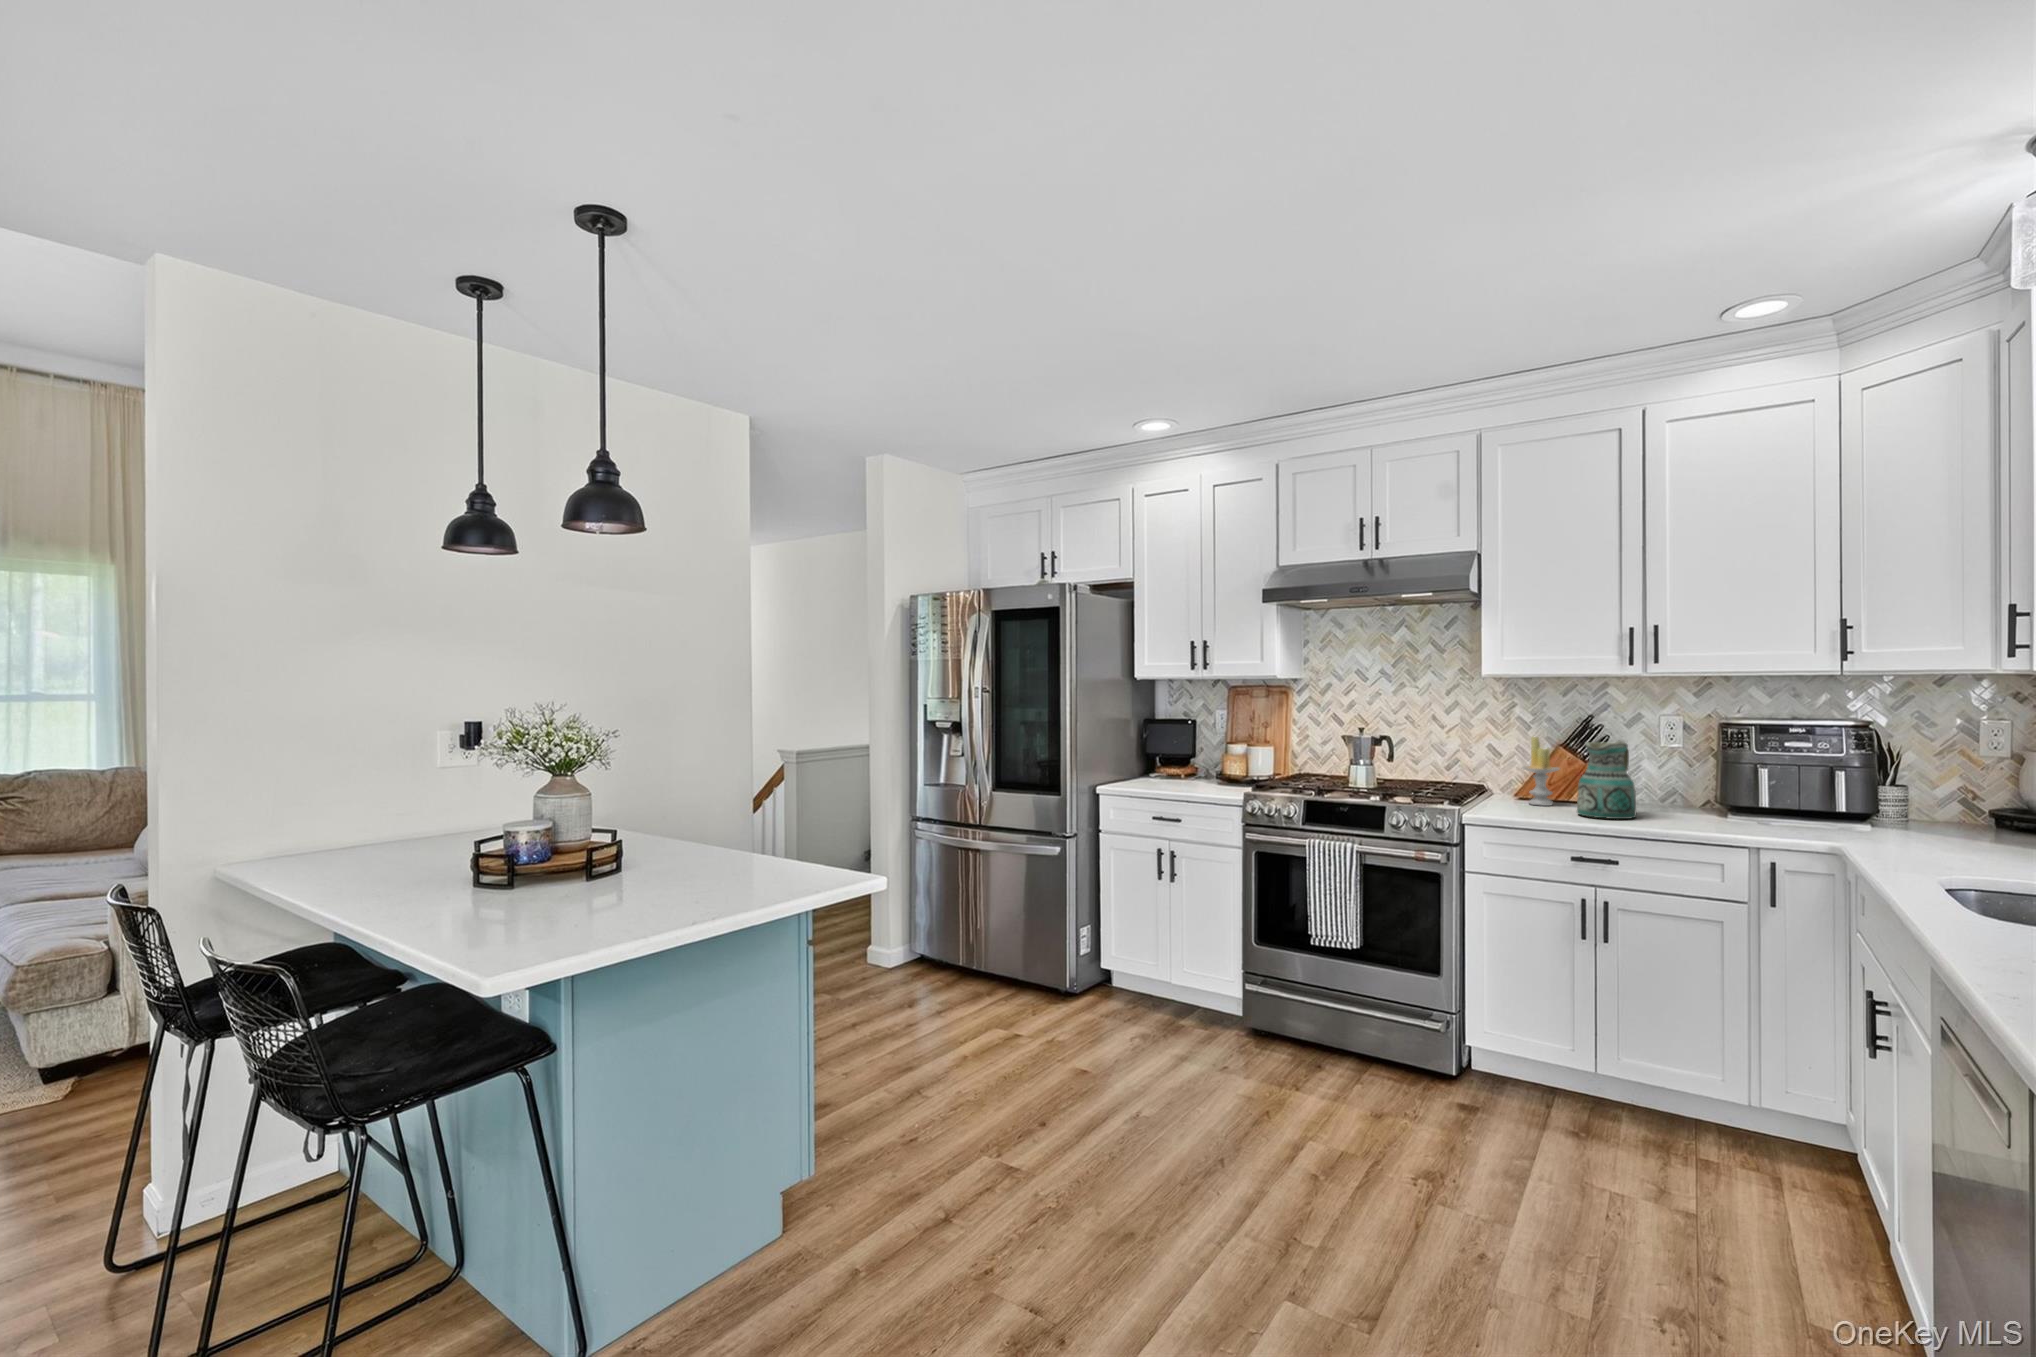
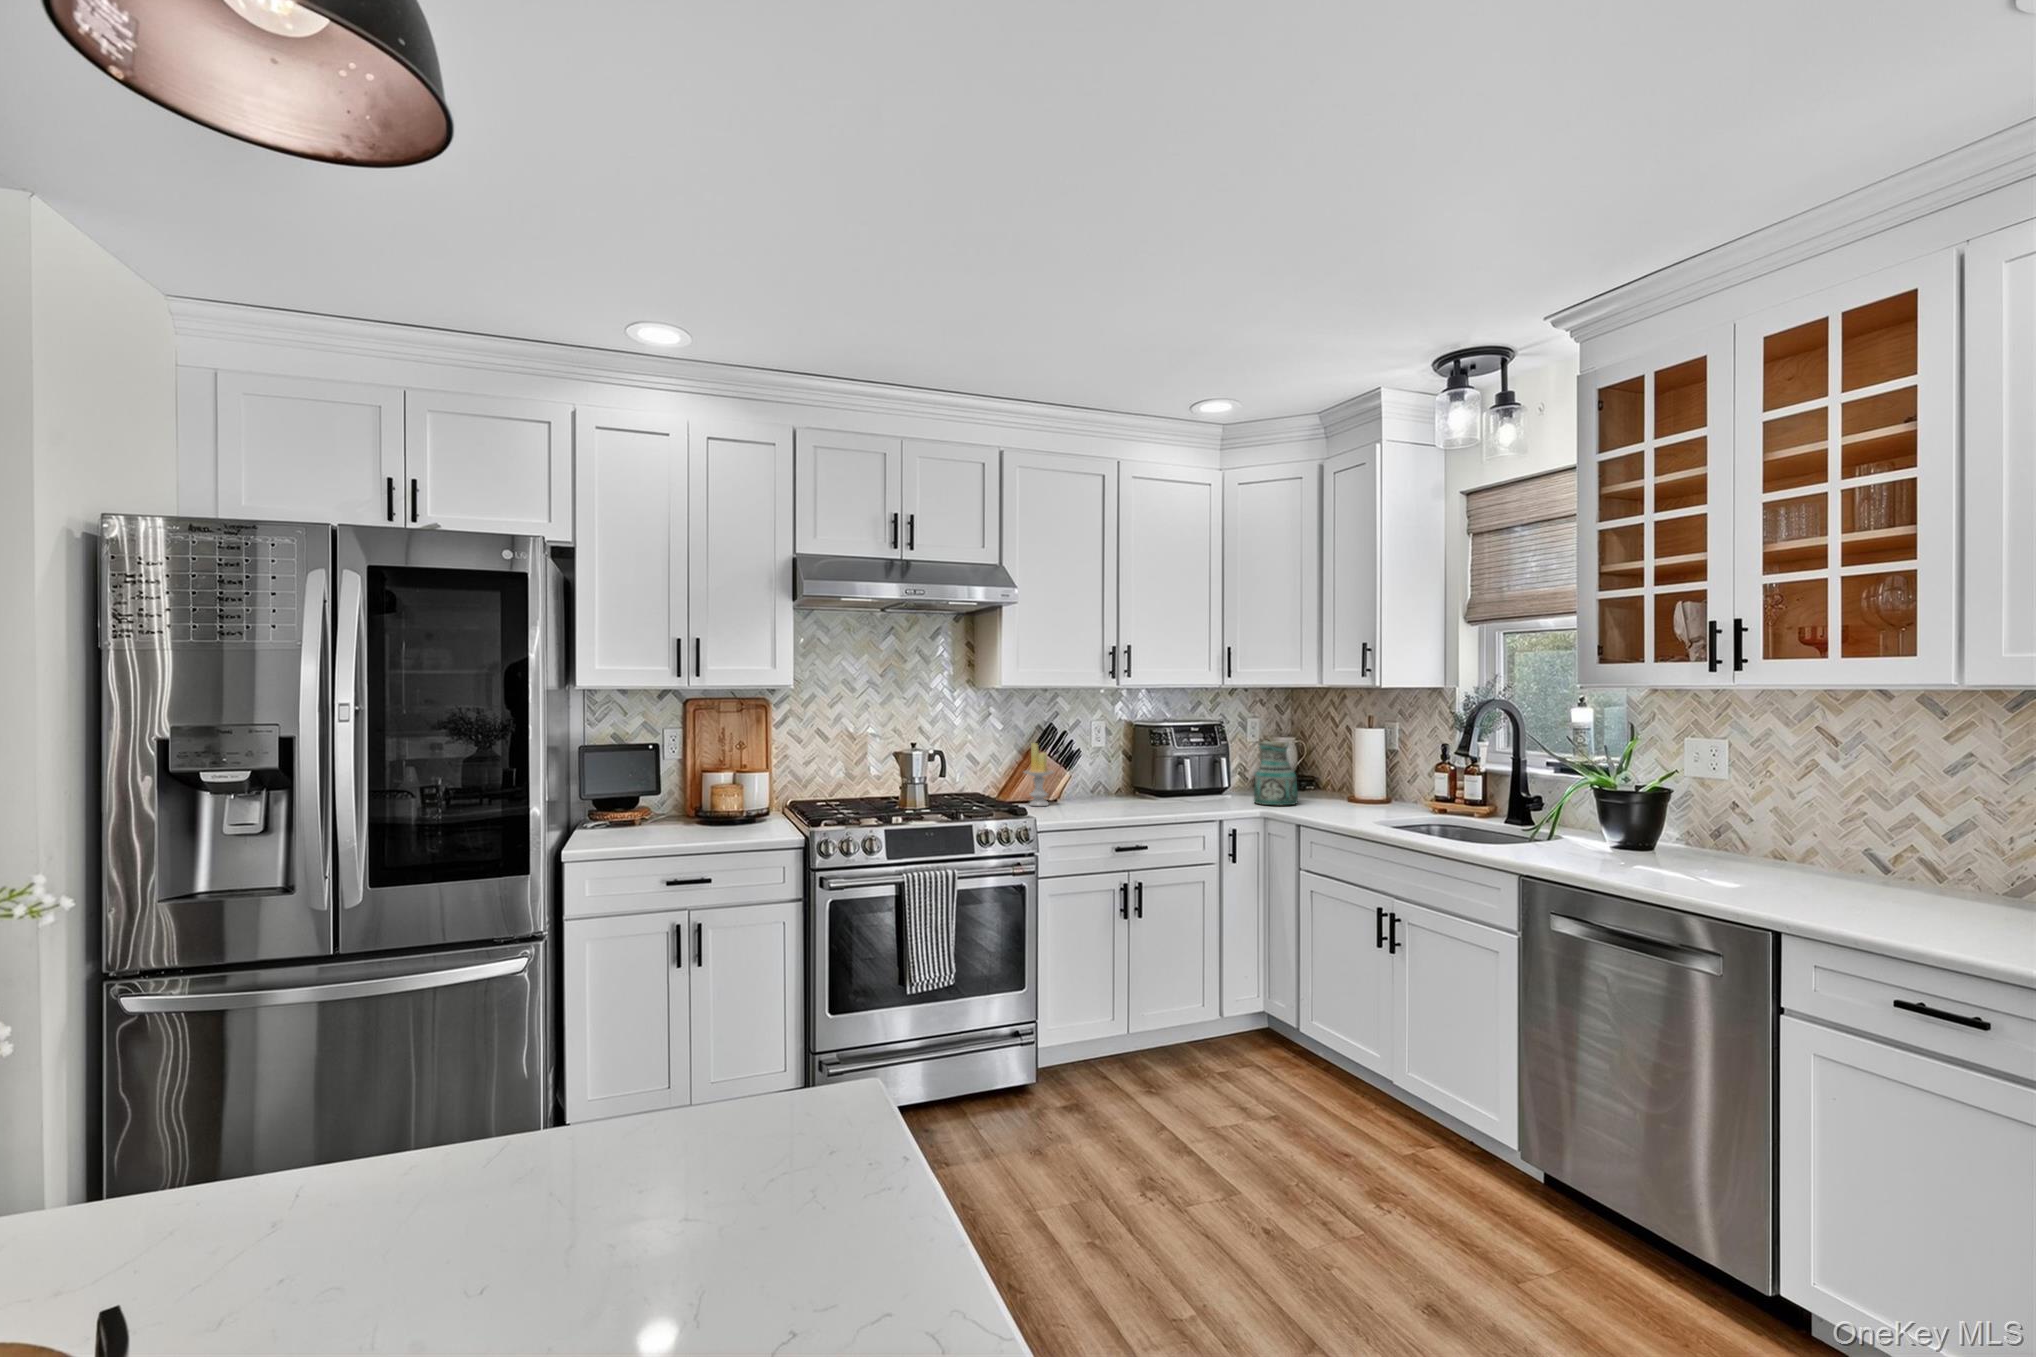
ceramic pitcher: present [1577,741,1636,819] -> present [1254,740,1298,805]

